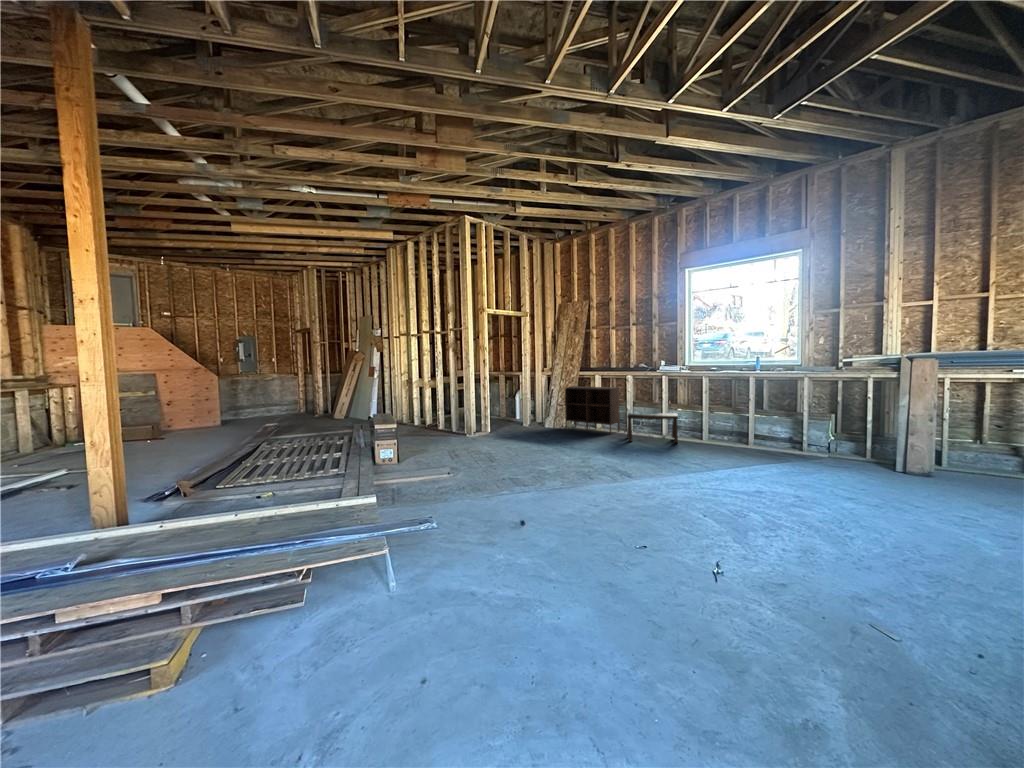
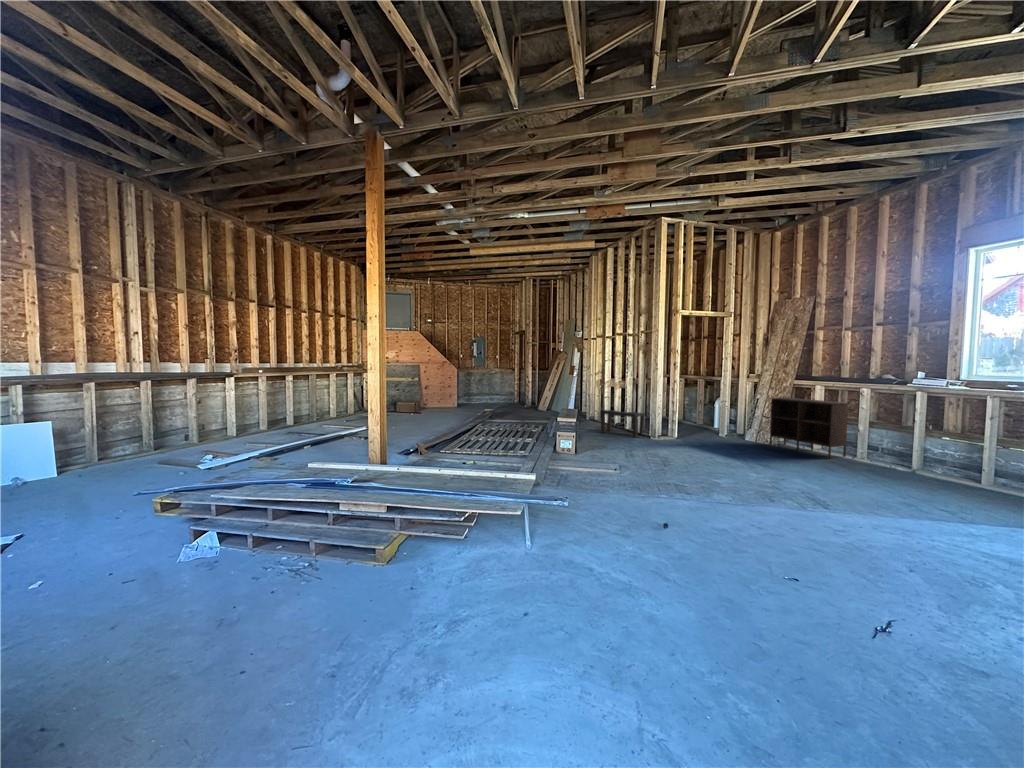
bench: present [627,413,678,443] -> present [601,410,645,437]

